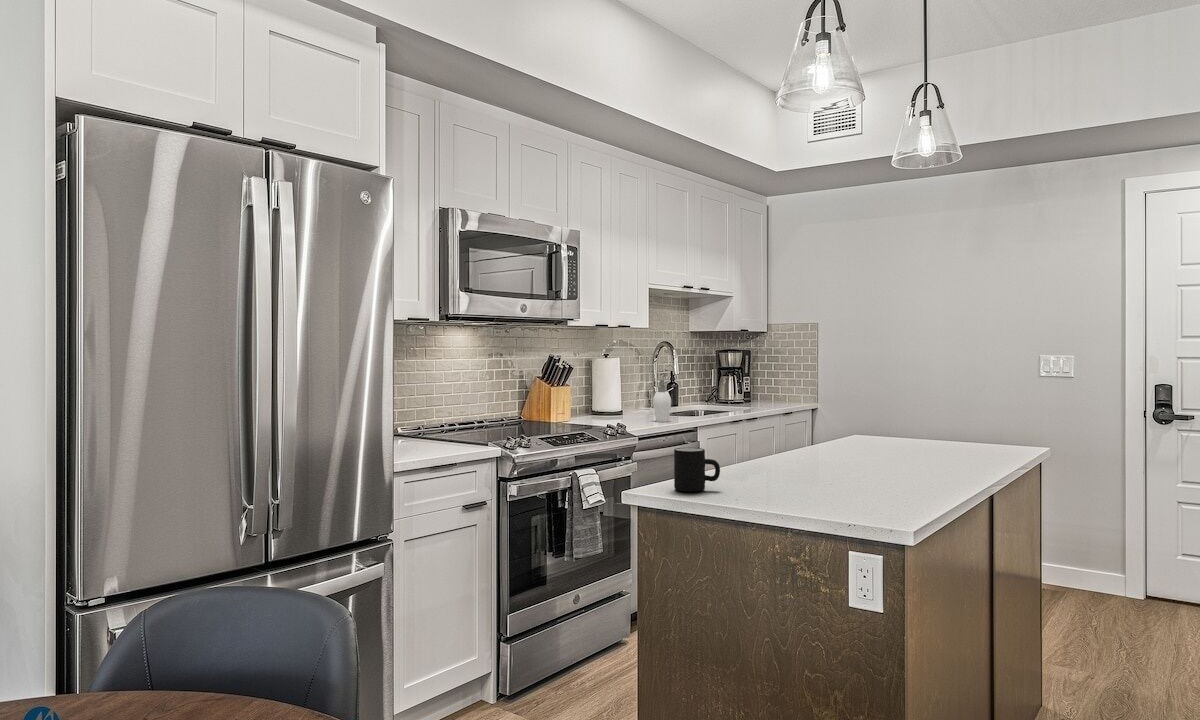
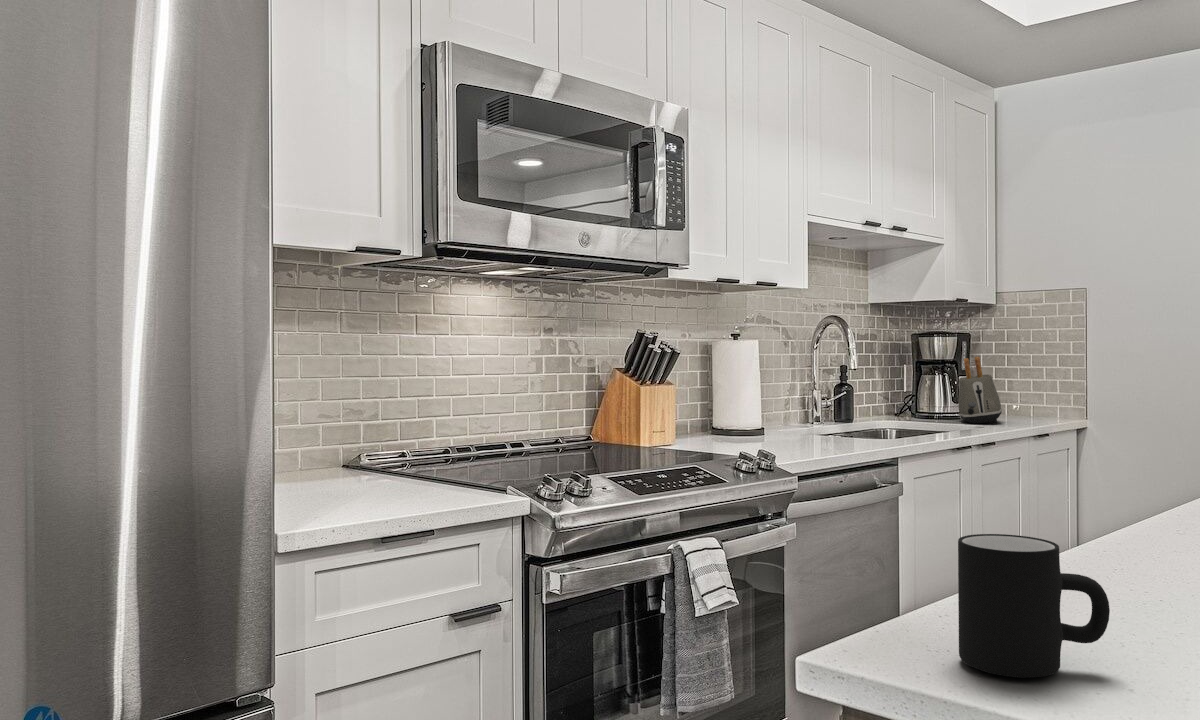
toaster: none [741,366,767,407] -> present [958,357,1002,424]
soap dispenser: present [653,380,671,422] -> none [819,374,852,448]

